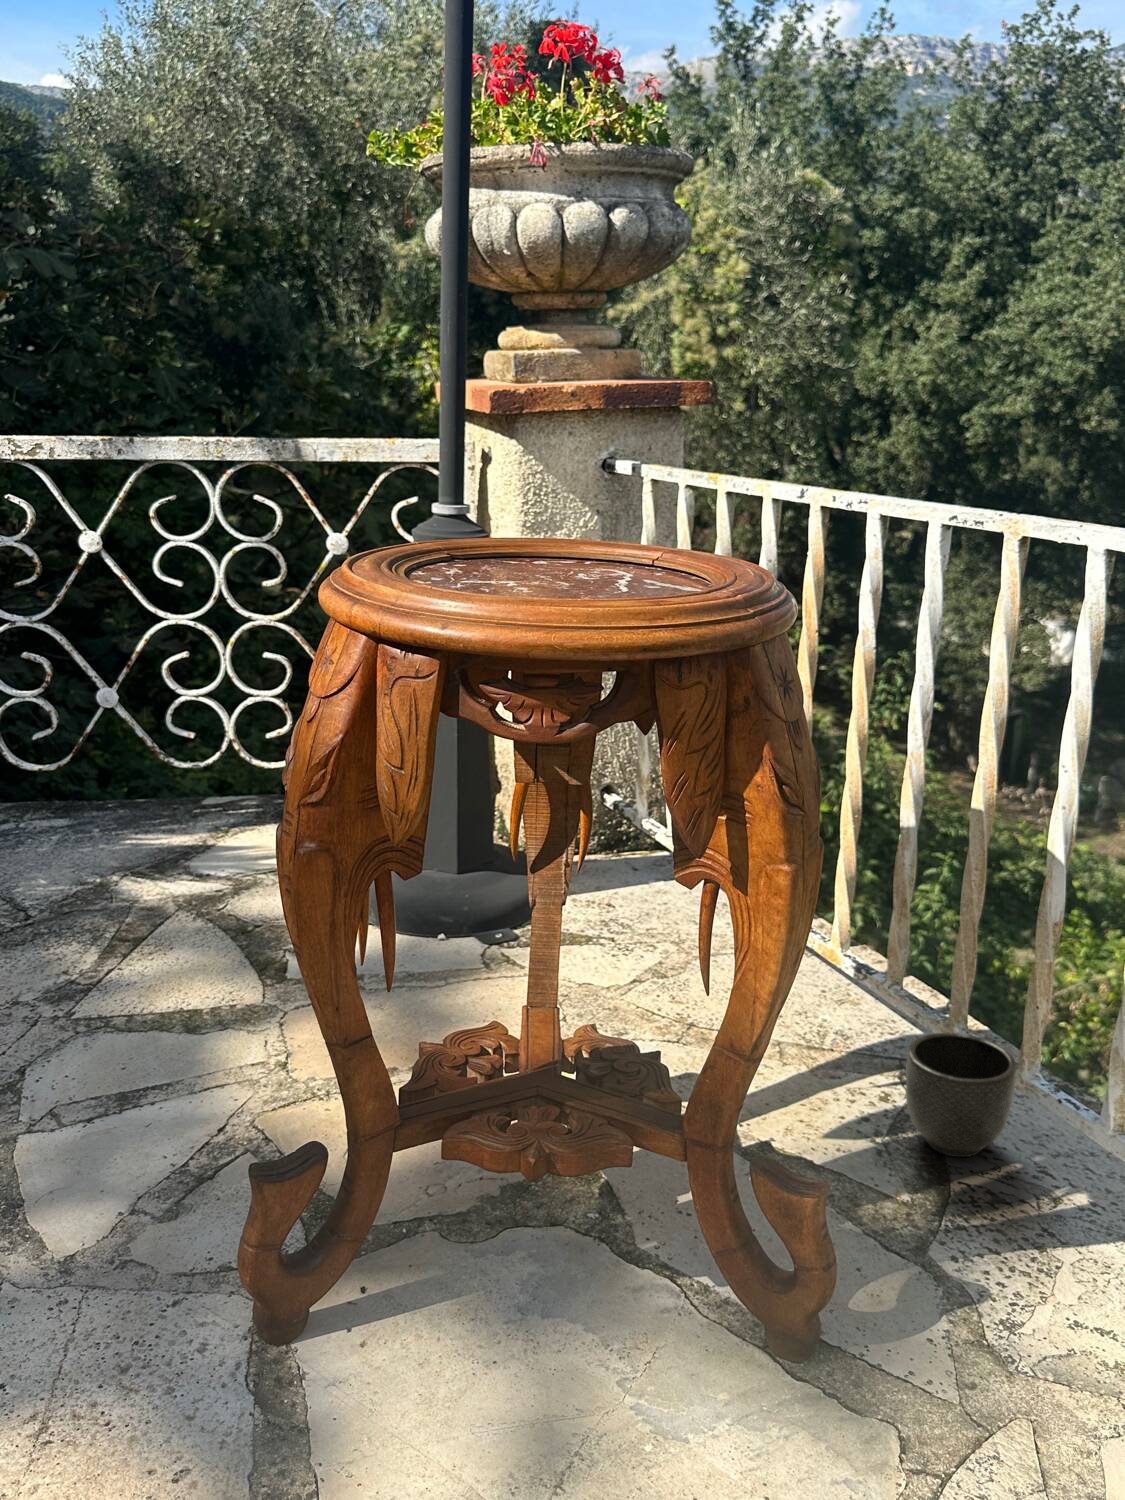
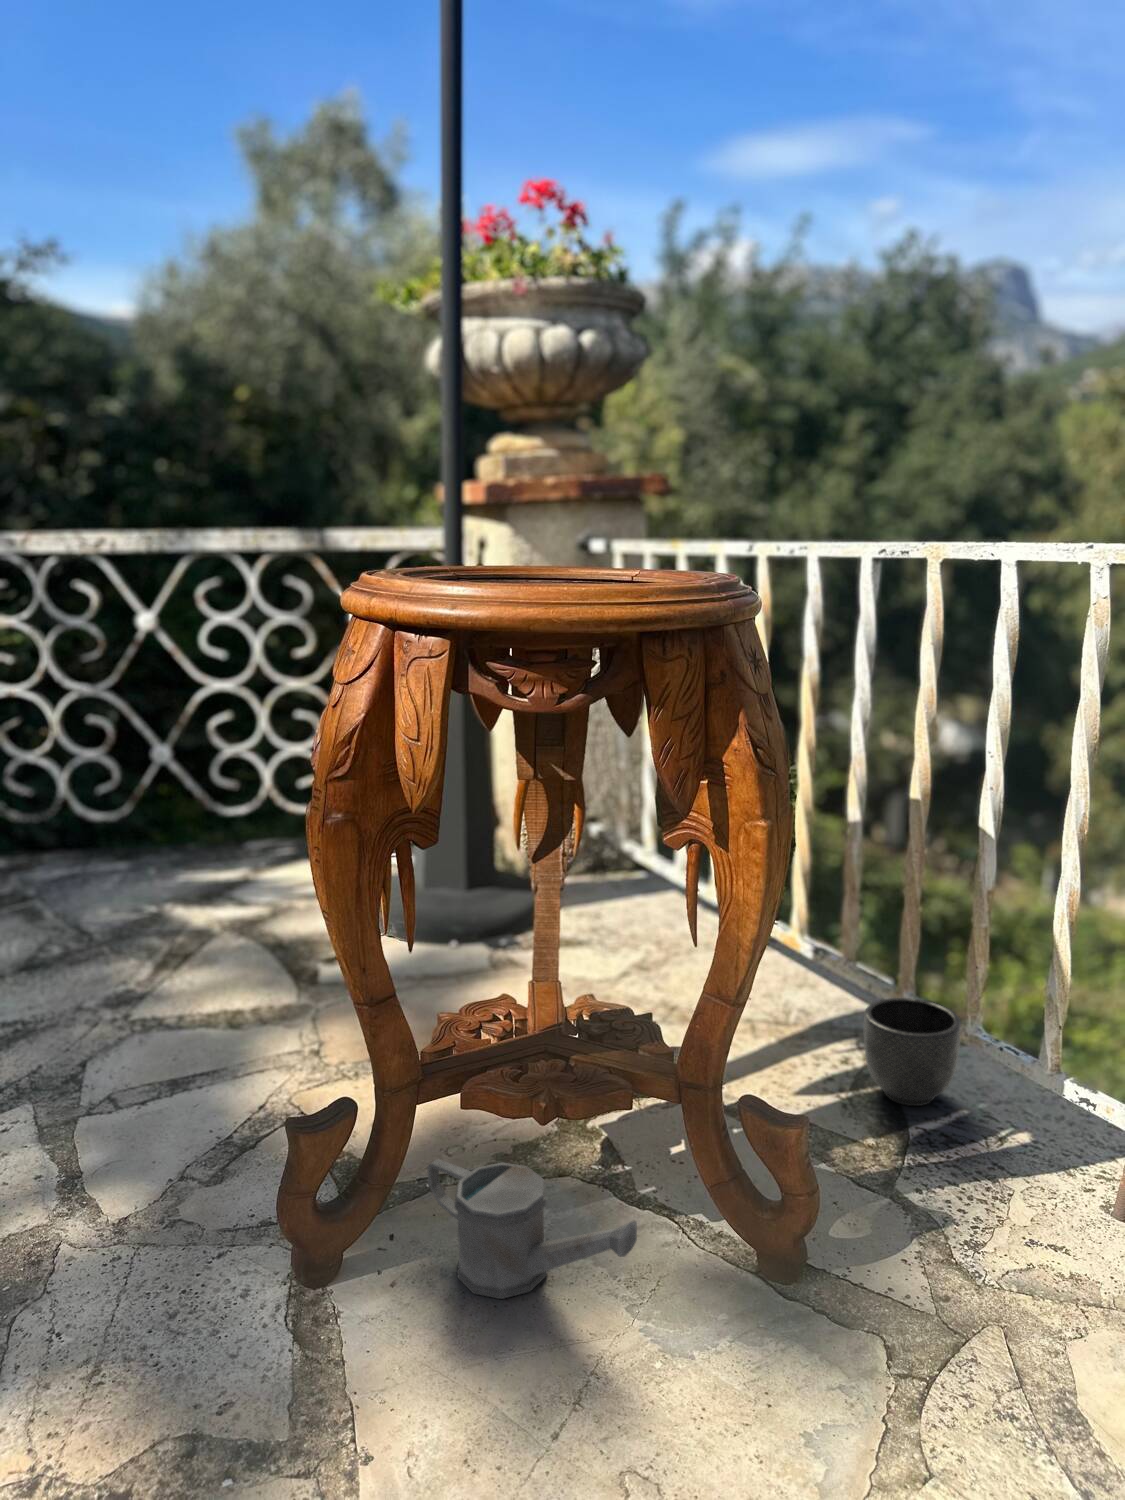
watering can: none [405,1208,633,1367] -> present [427,1159,637,1299]

